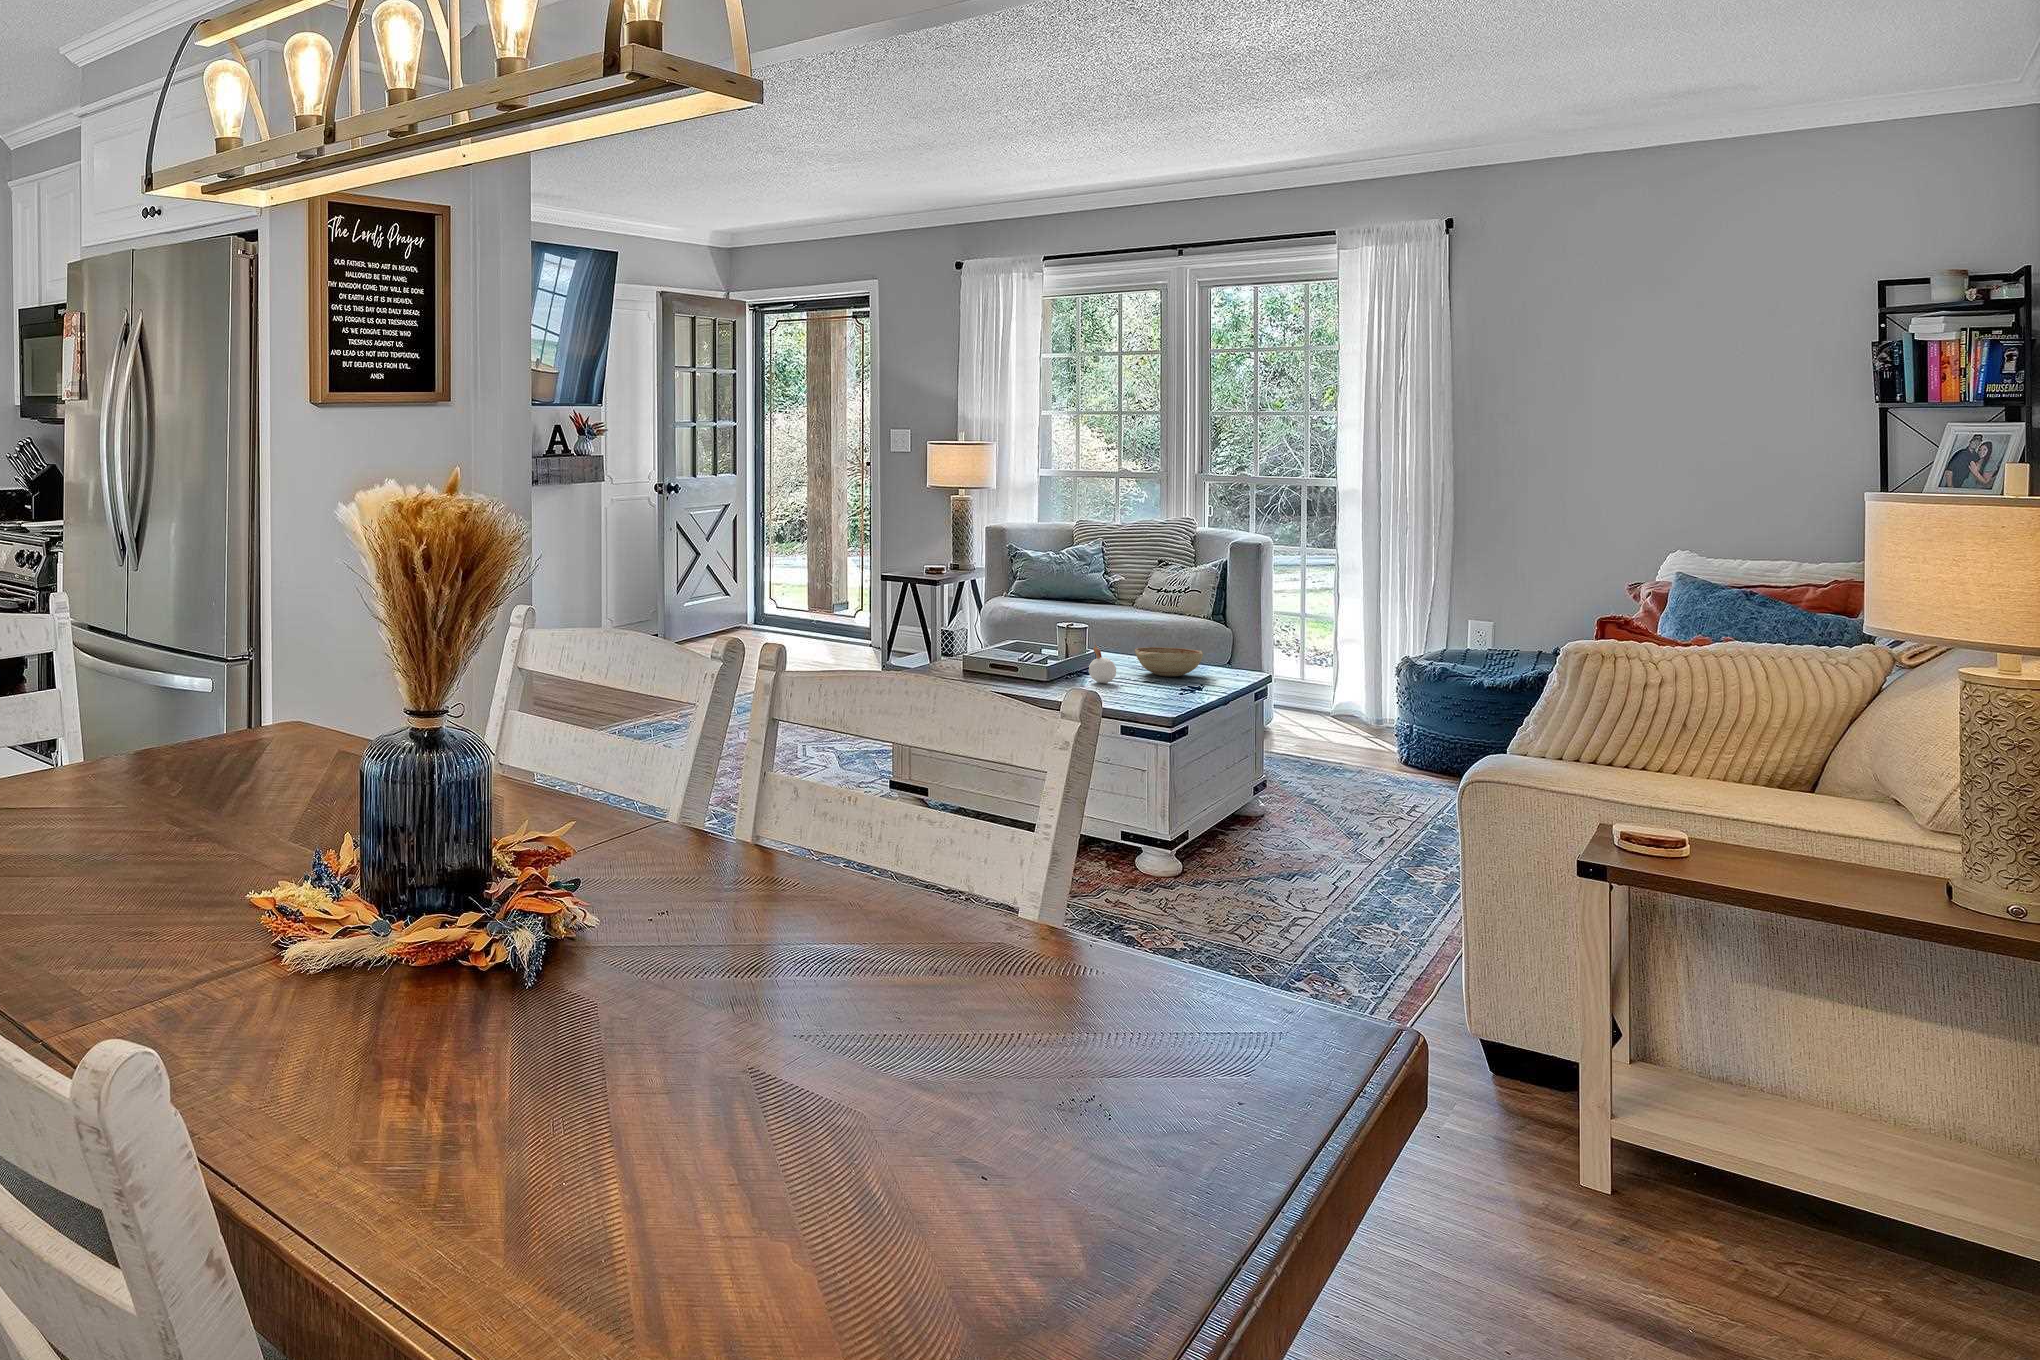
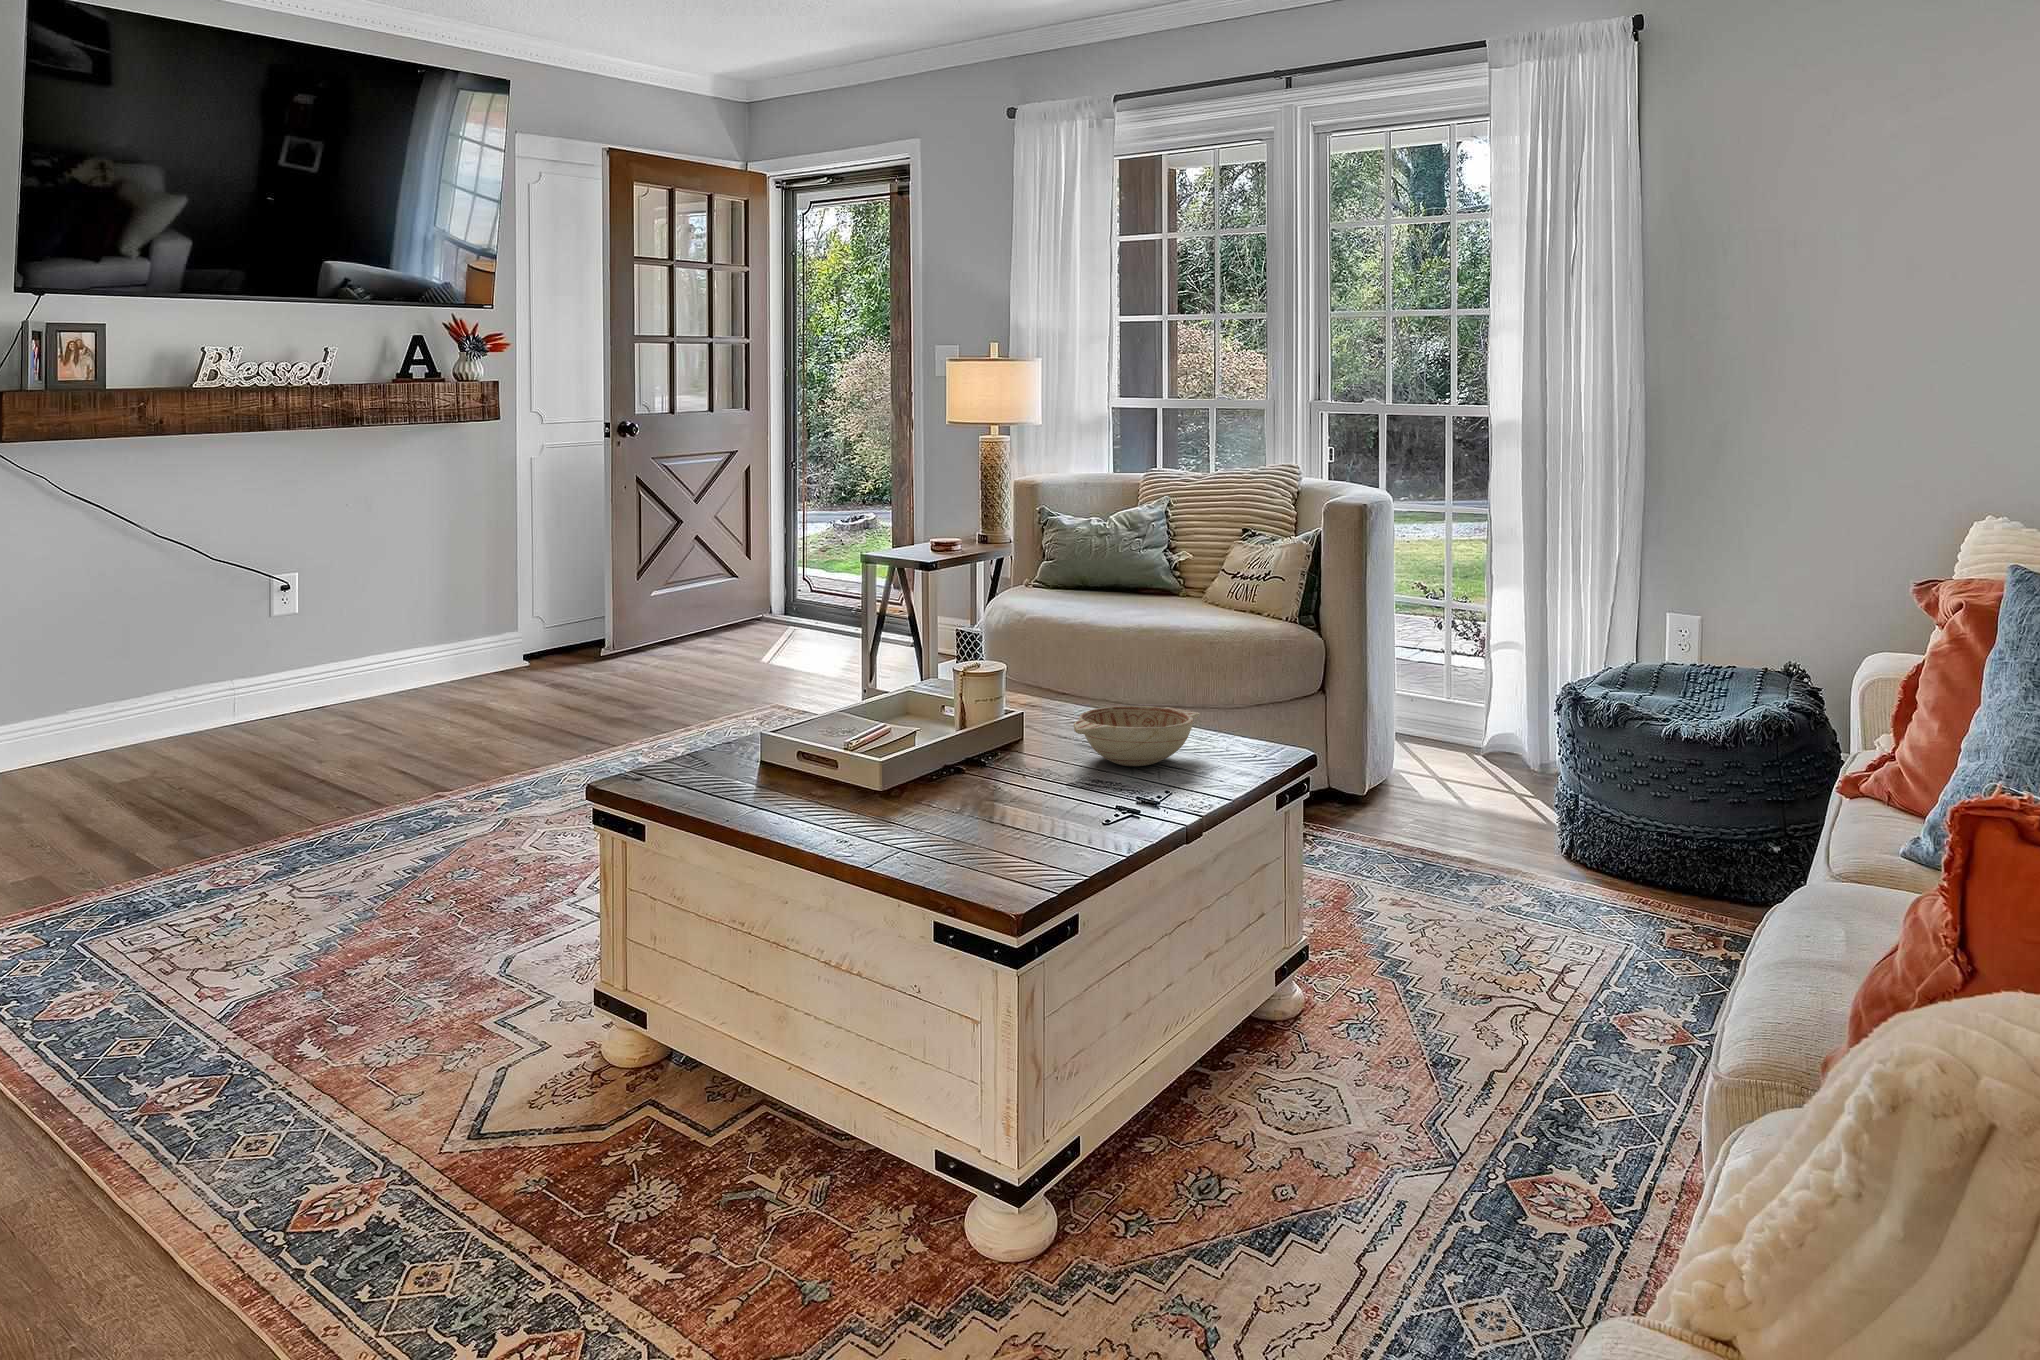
candle: present [1089,638,1116,684] -> none [968,704,1017,793]

